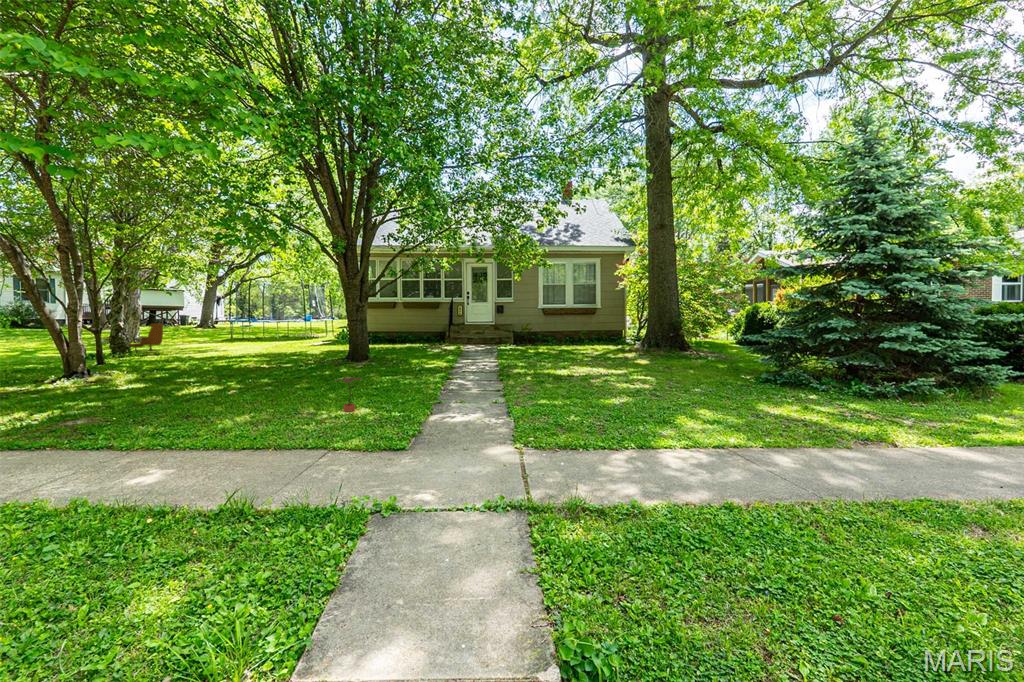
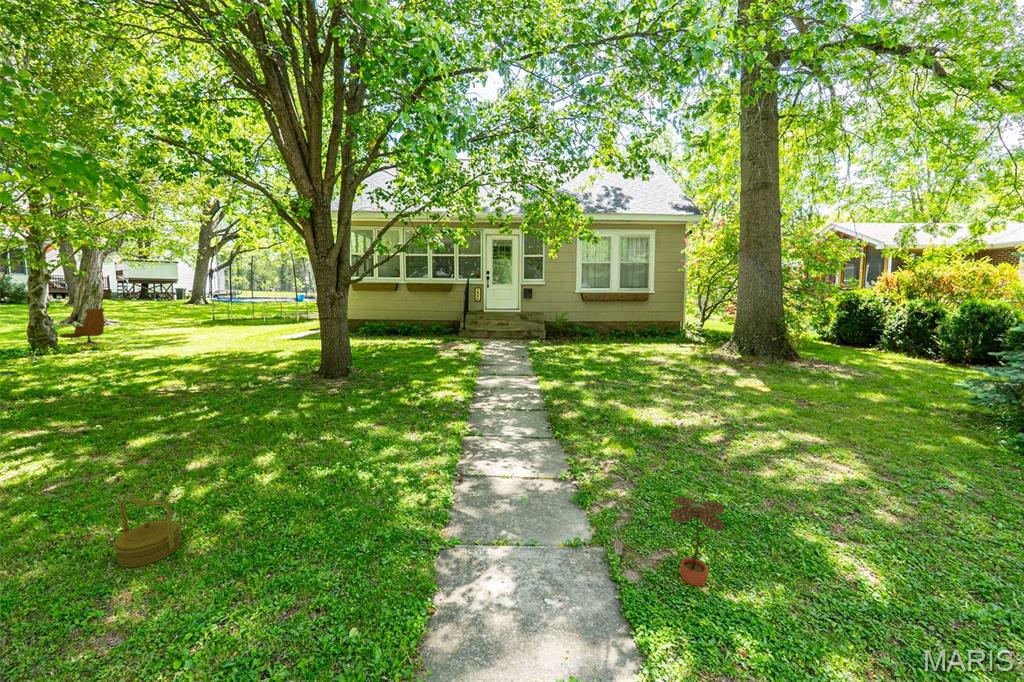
potted plant: present [335,377,362,412] -> present [670,497,725,586]
basket: none [286,387,314,416] -> present [114,497,180,567]

